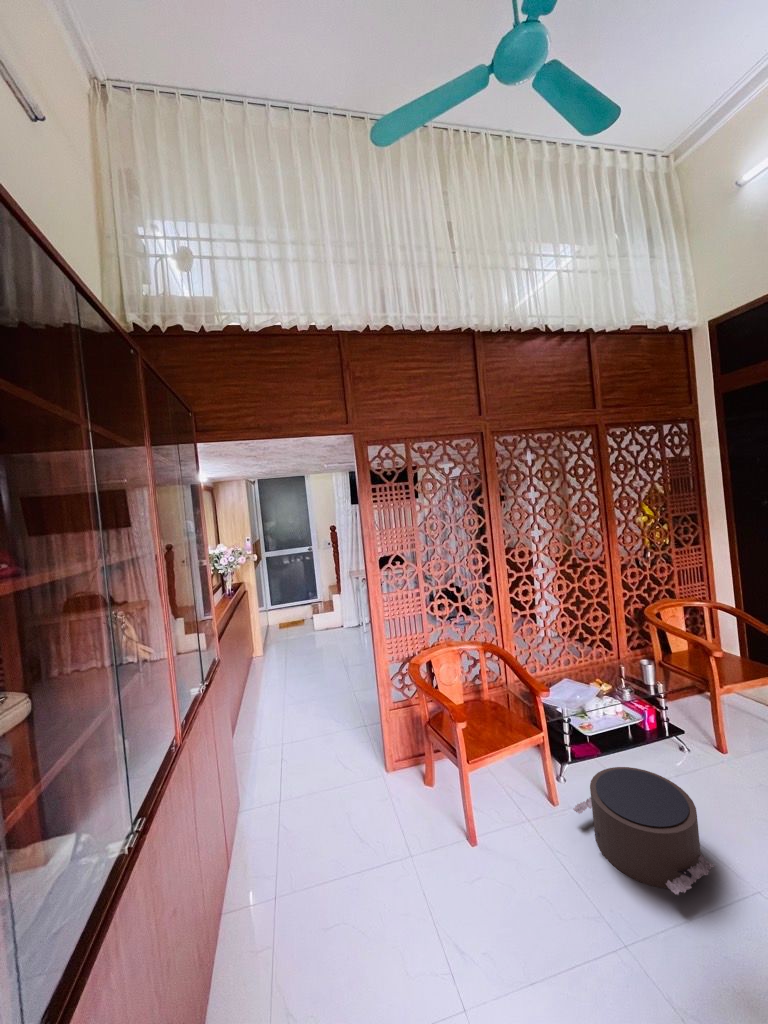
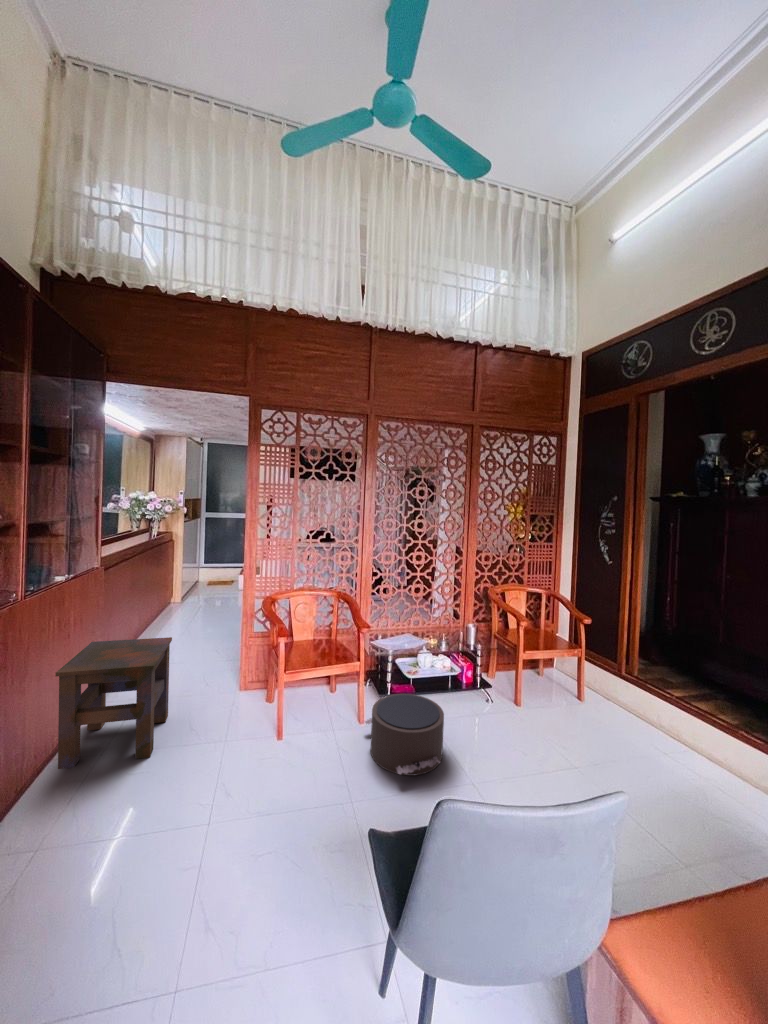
side table: none [223,735,341,939] -> present [56,637,172,769]

